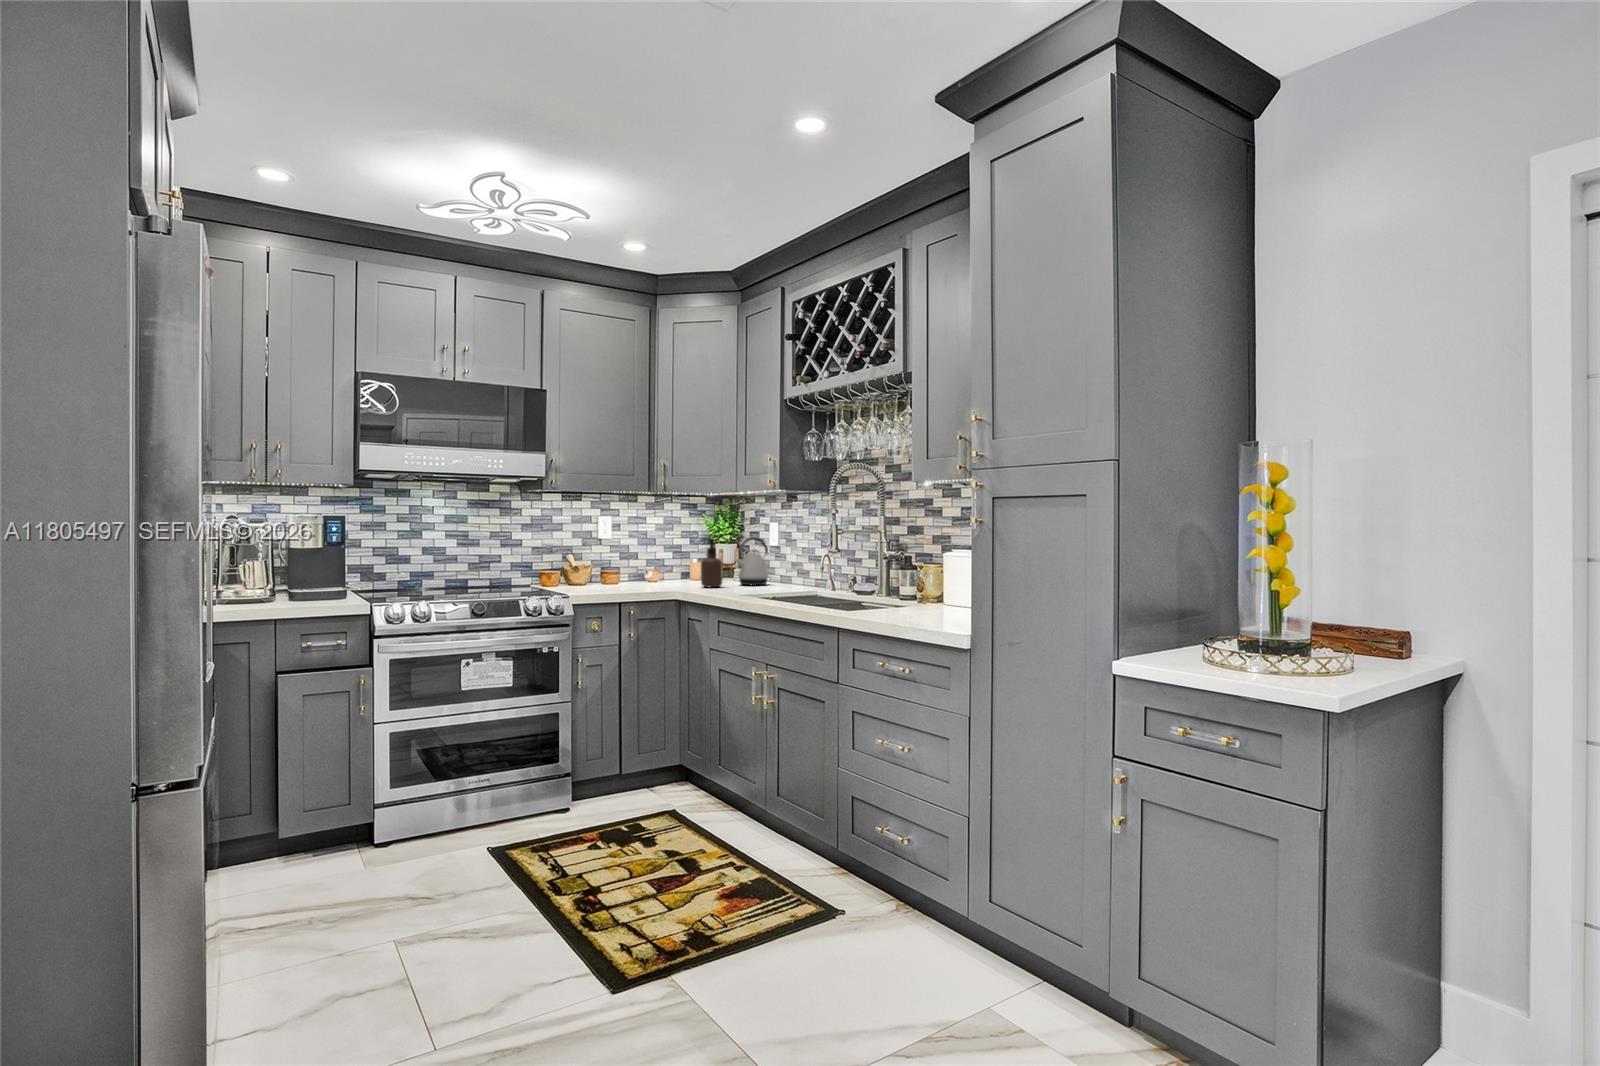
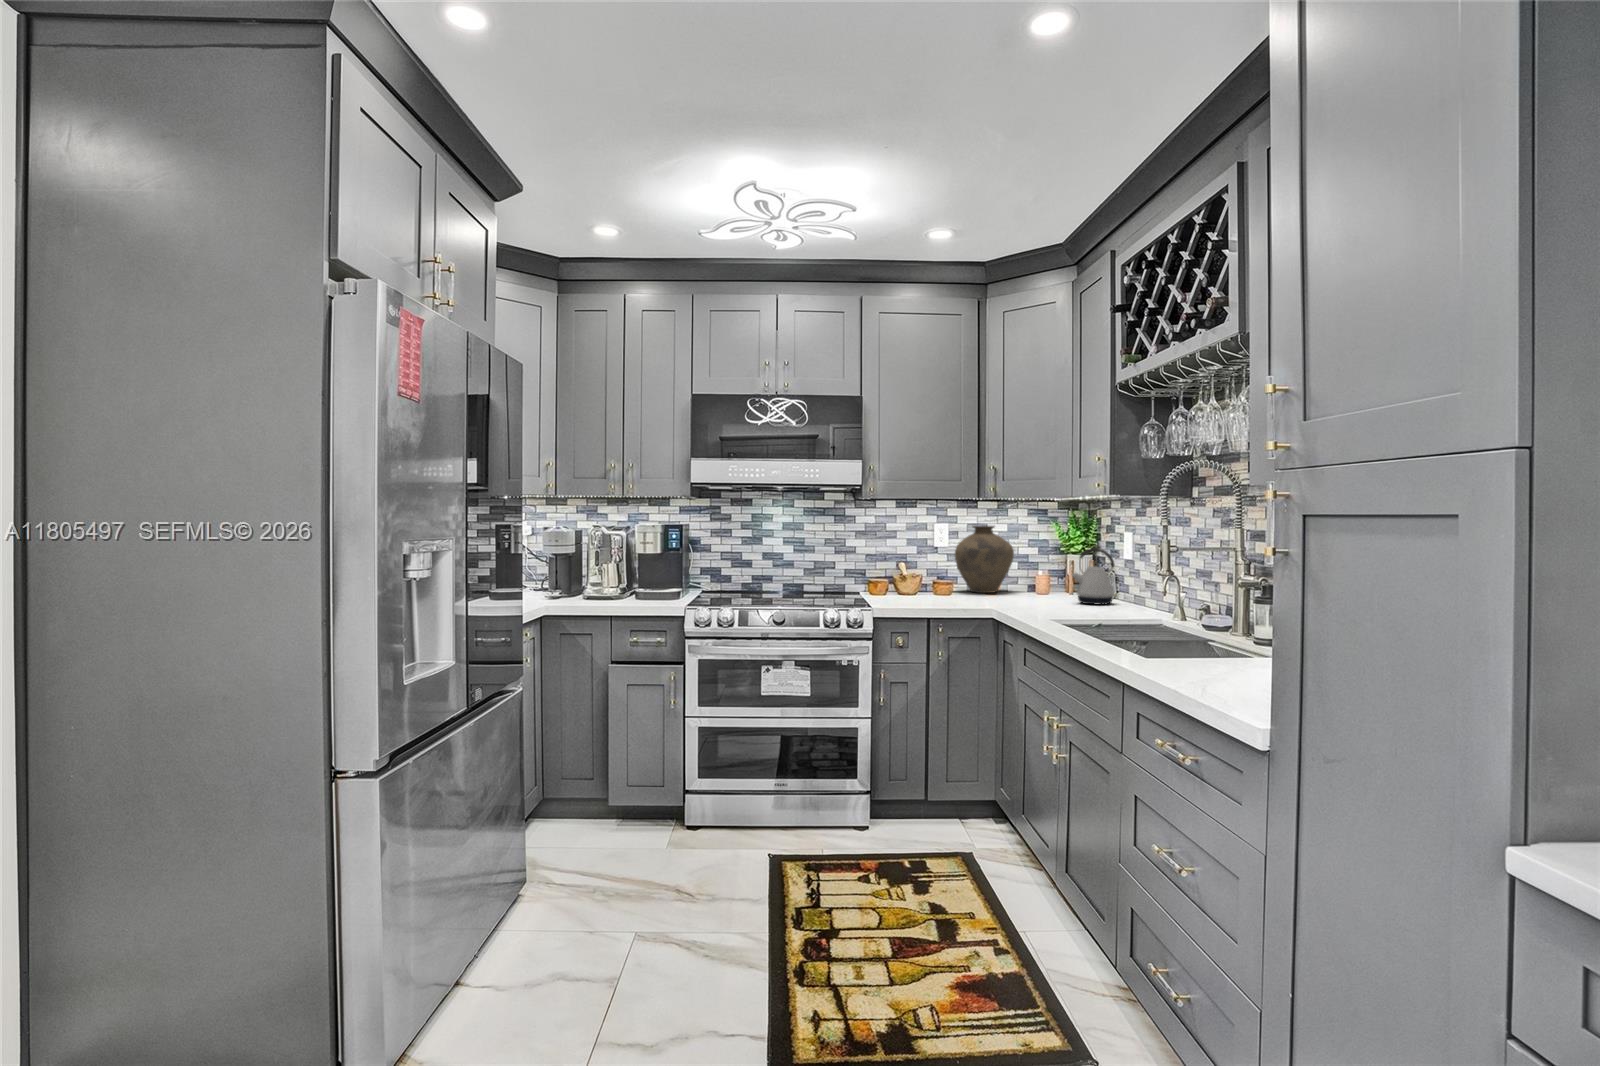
vase: none [617,518,672,582] -> present [955,526,1014,593]
soap dispenser: present [701,538,722,587] -> none [1029,549,1054,604]

